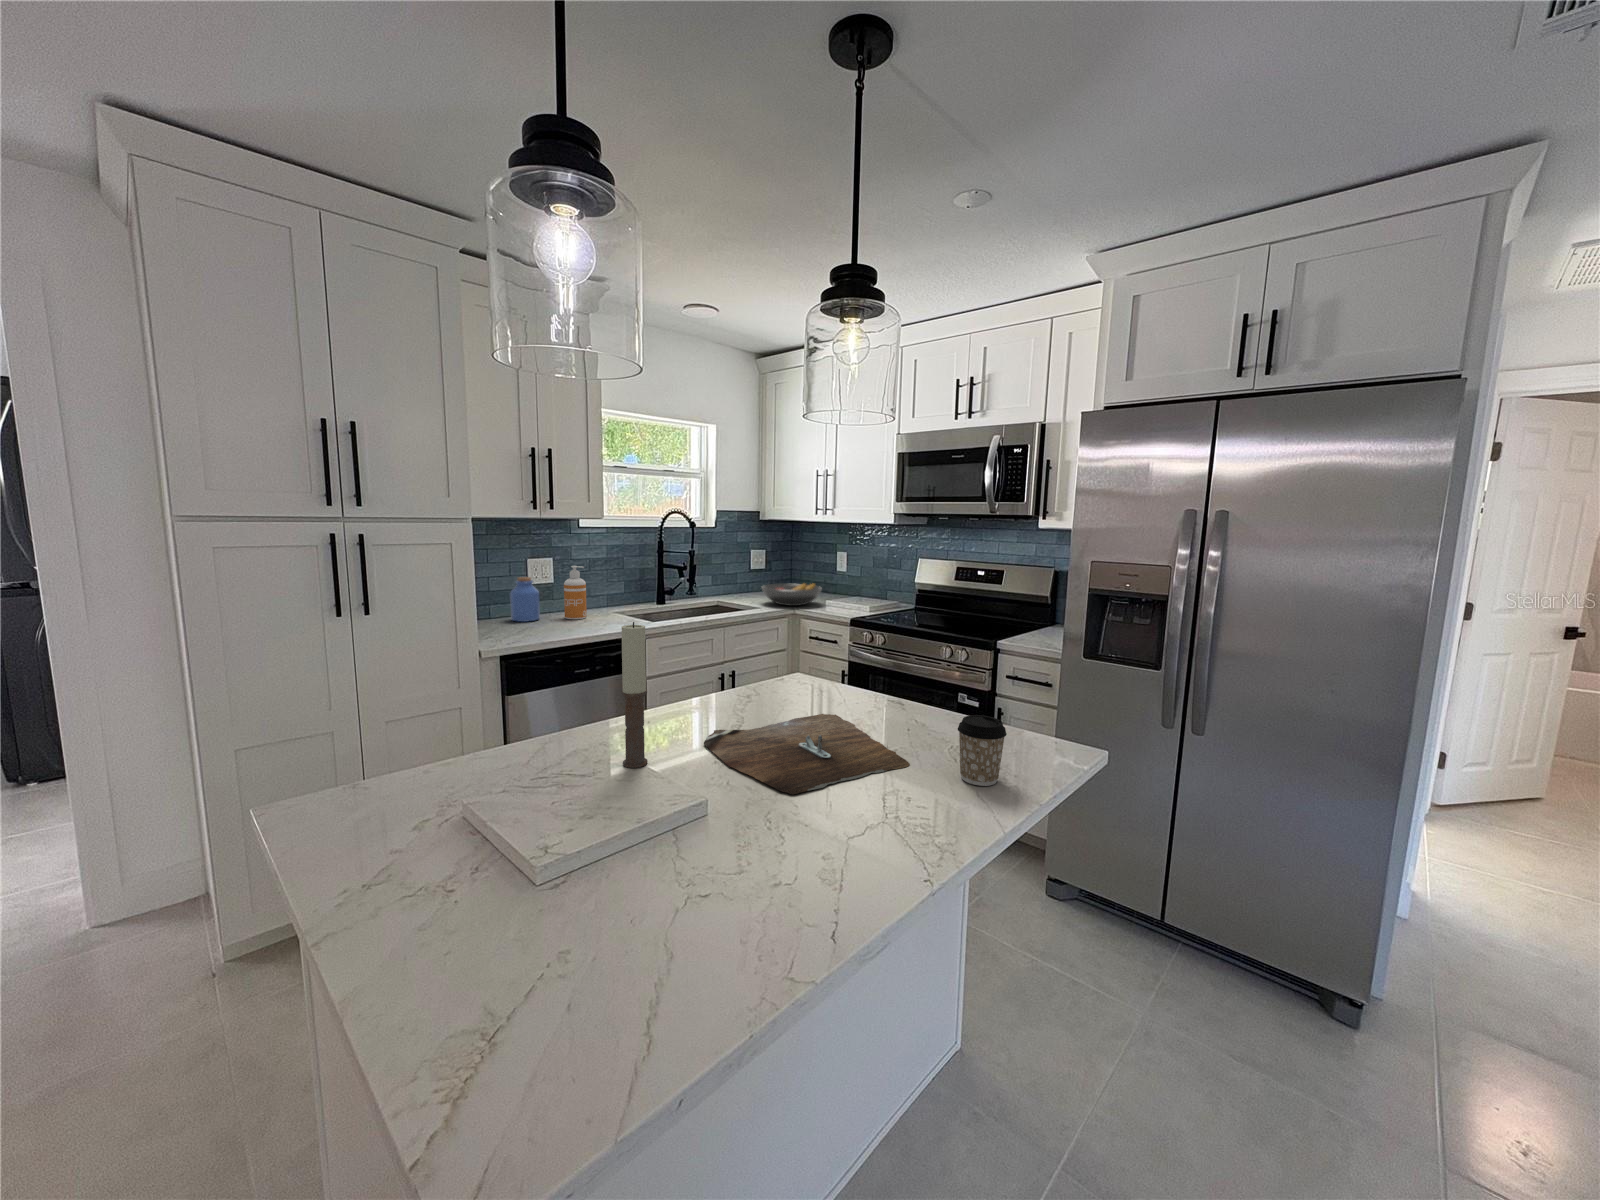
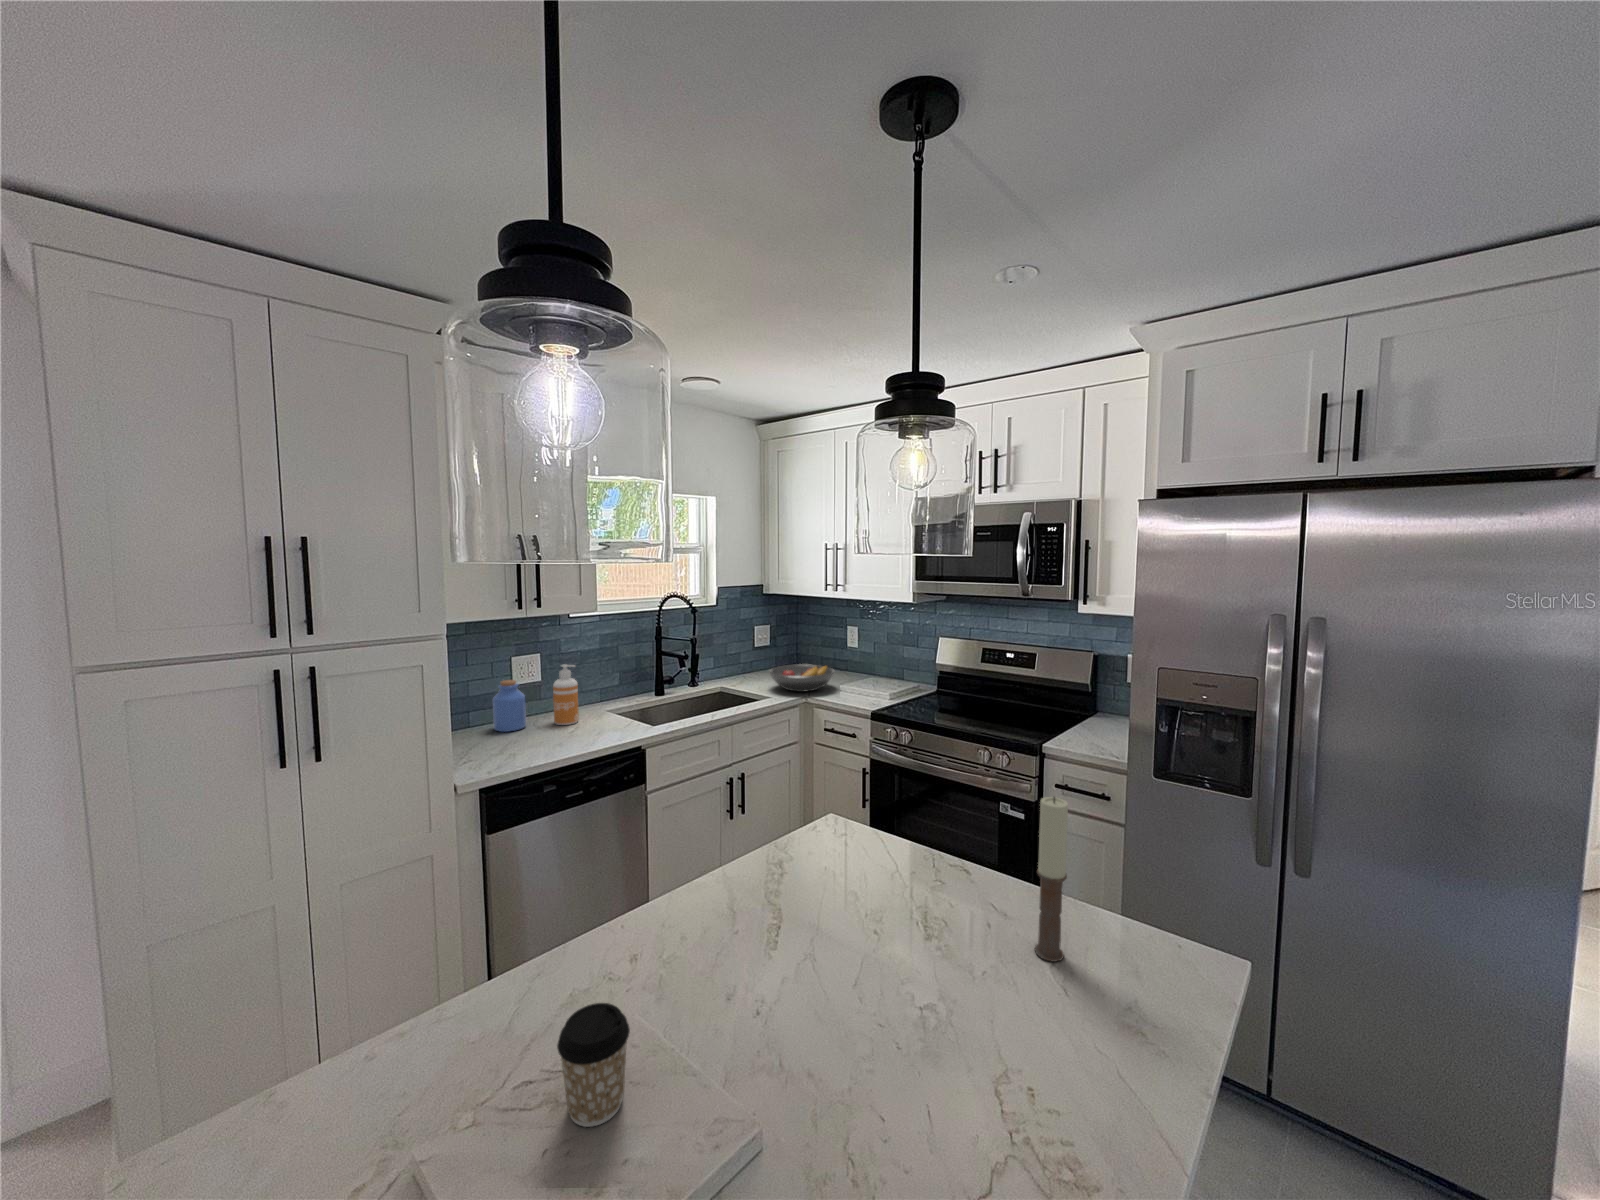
candle: present [621,622,648,768] -> present [1034,797,1068,962]
cutting board: present [704,714,909,795] -> none [741,903,1015,1103]
coffee cup: present [958,715,1007,786] -> present [557,1003,630,1127]

